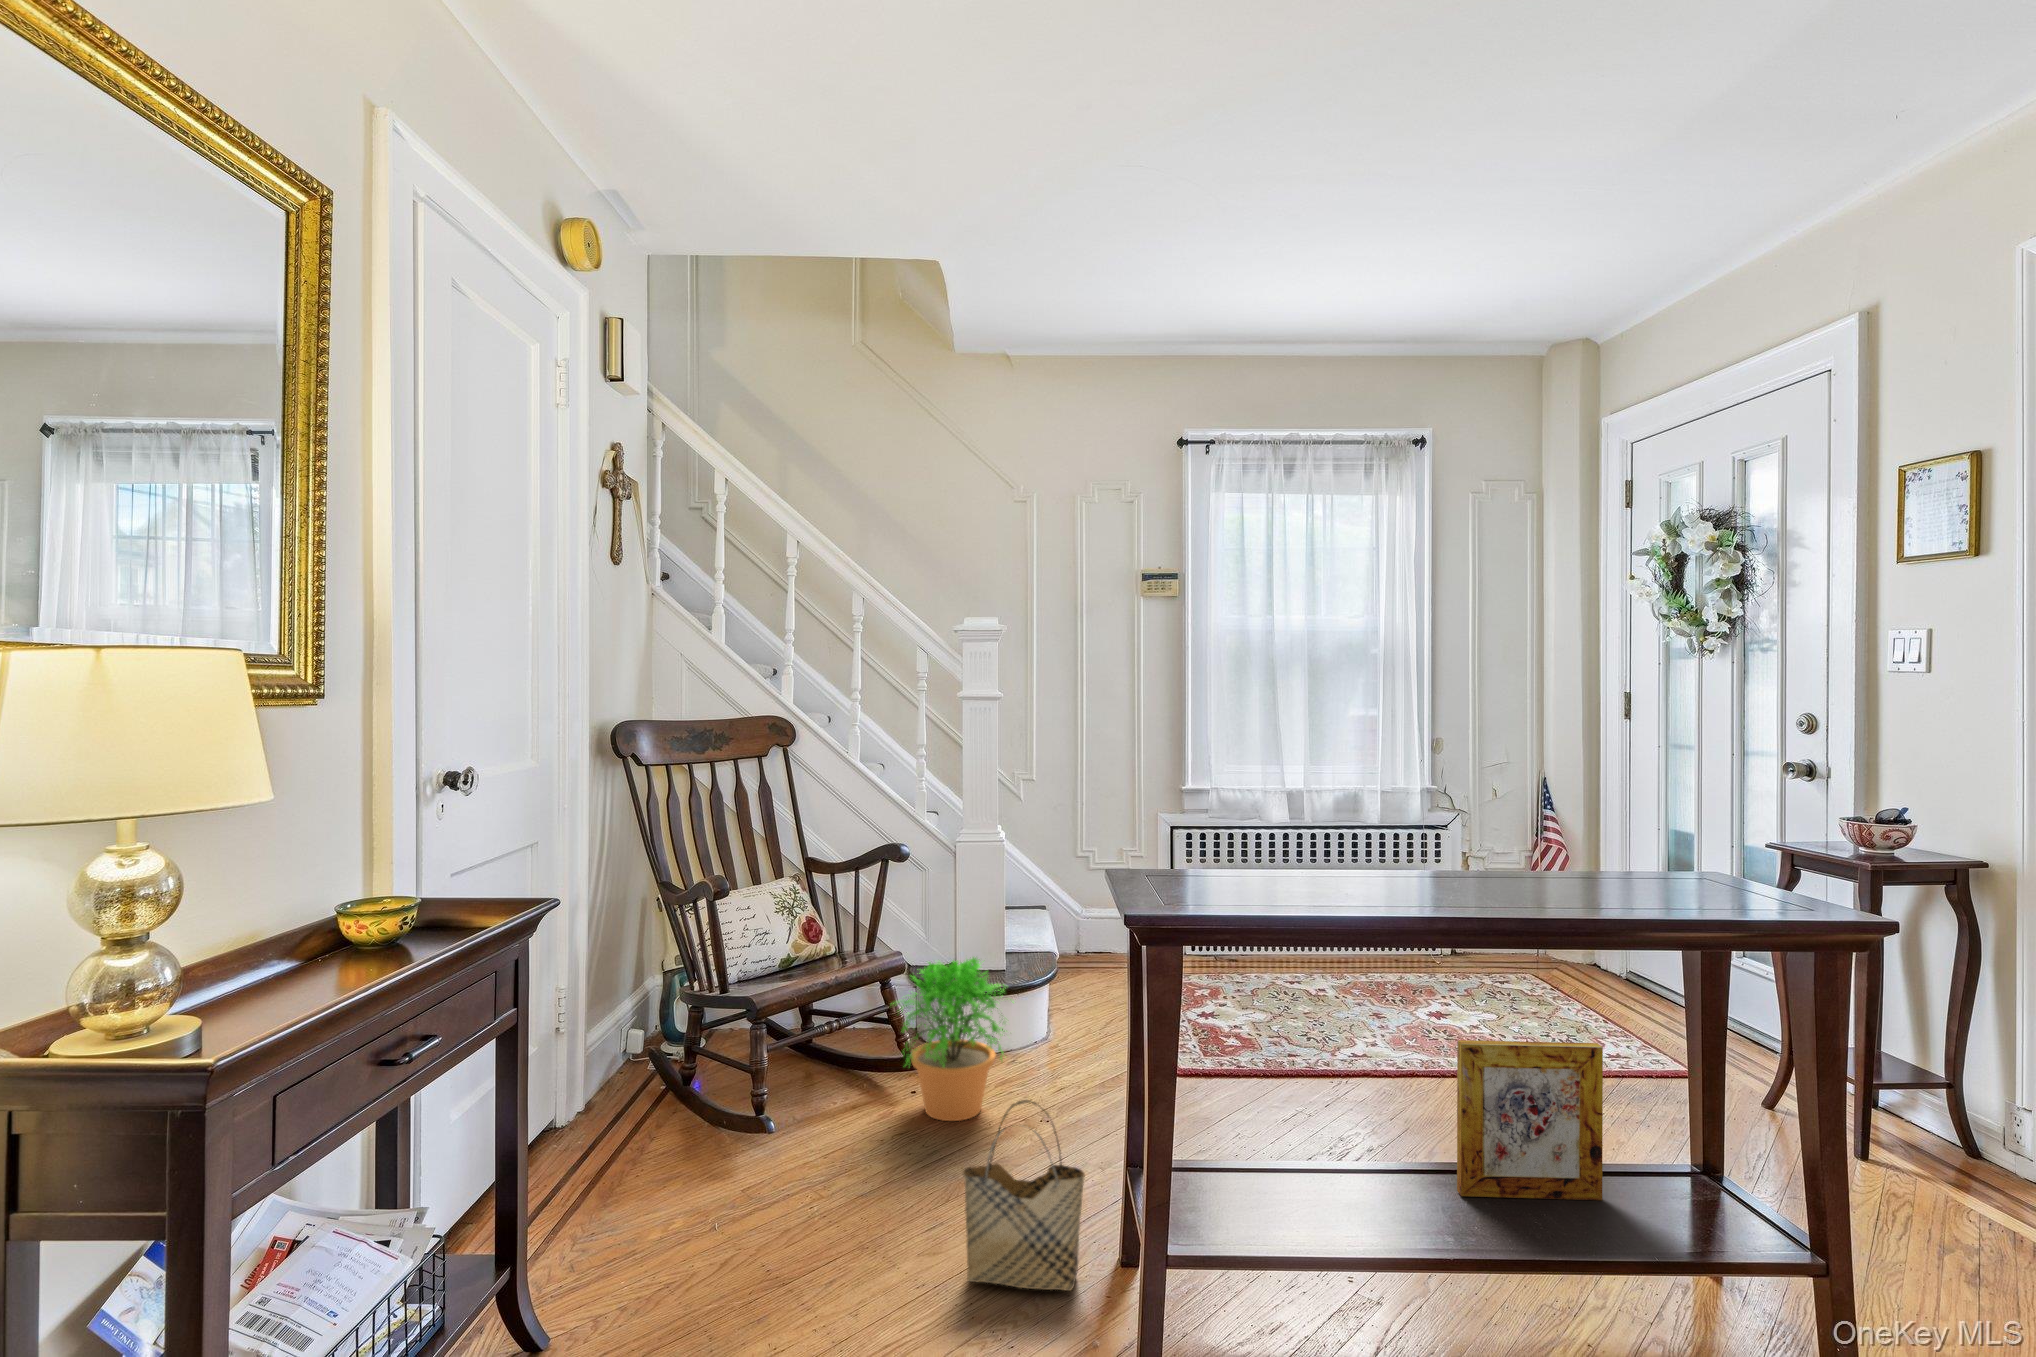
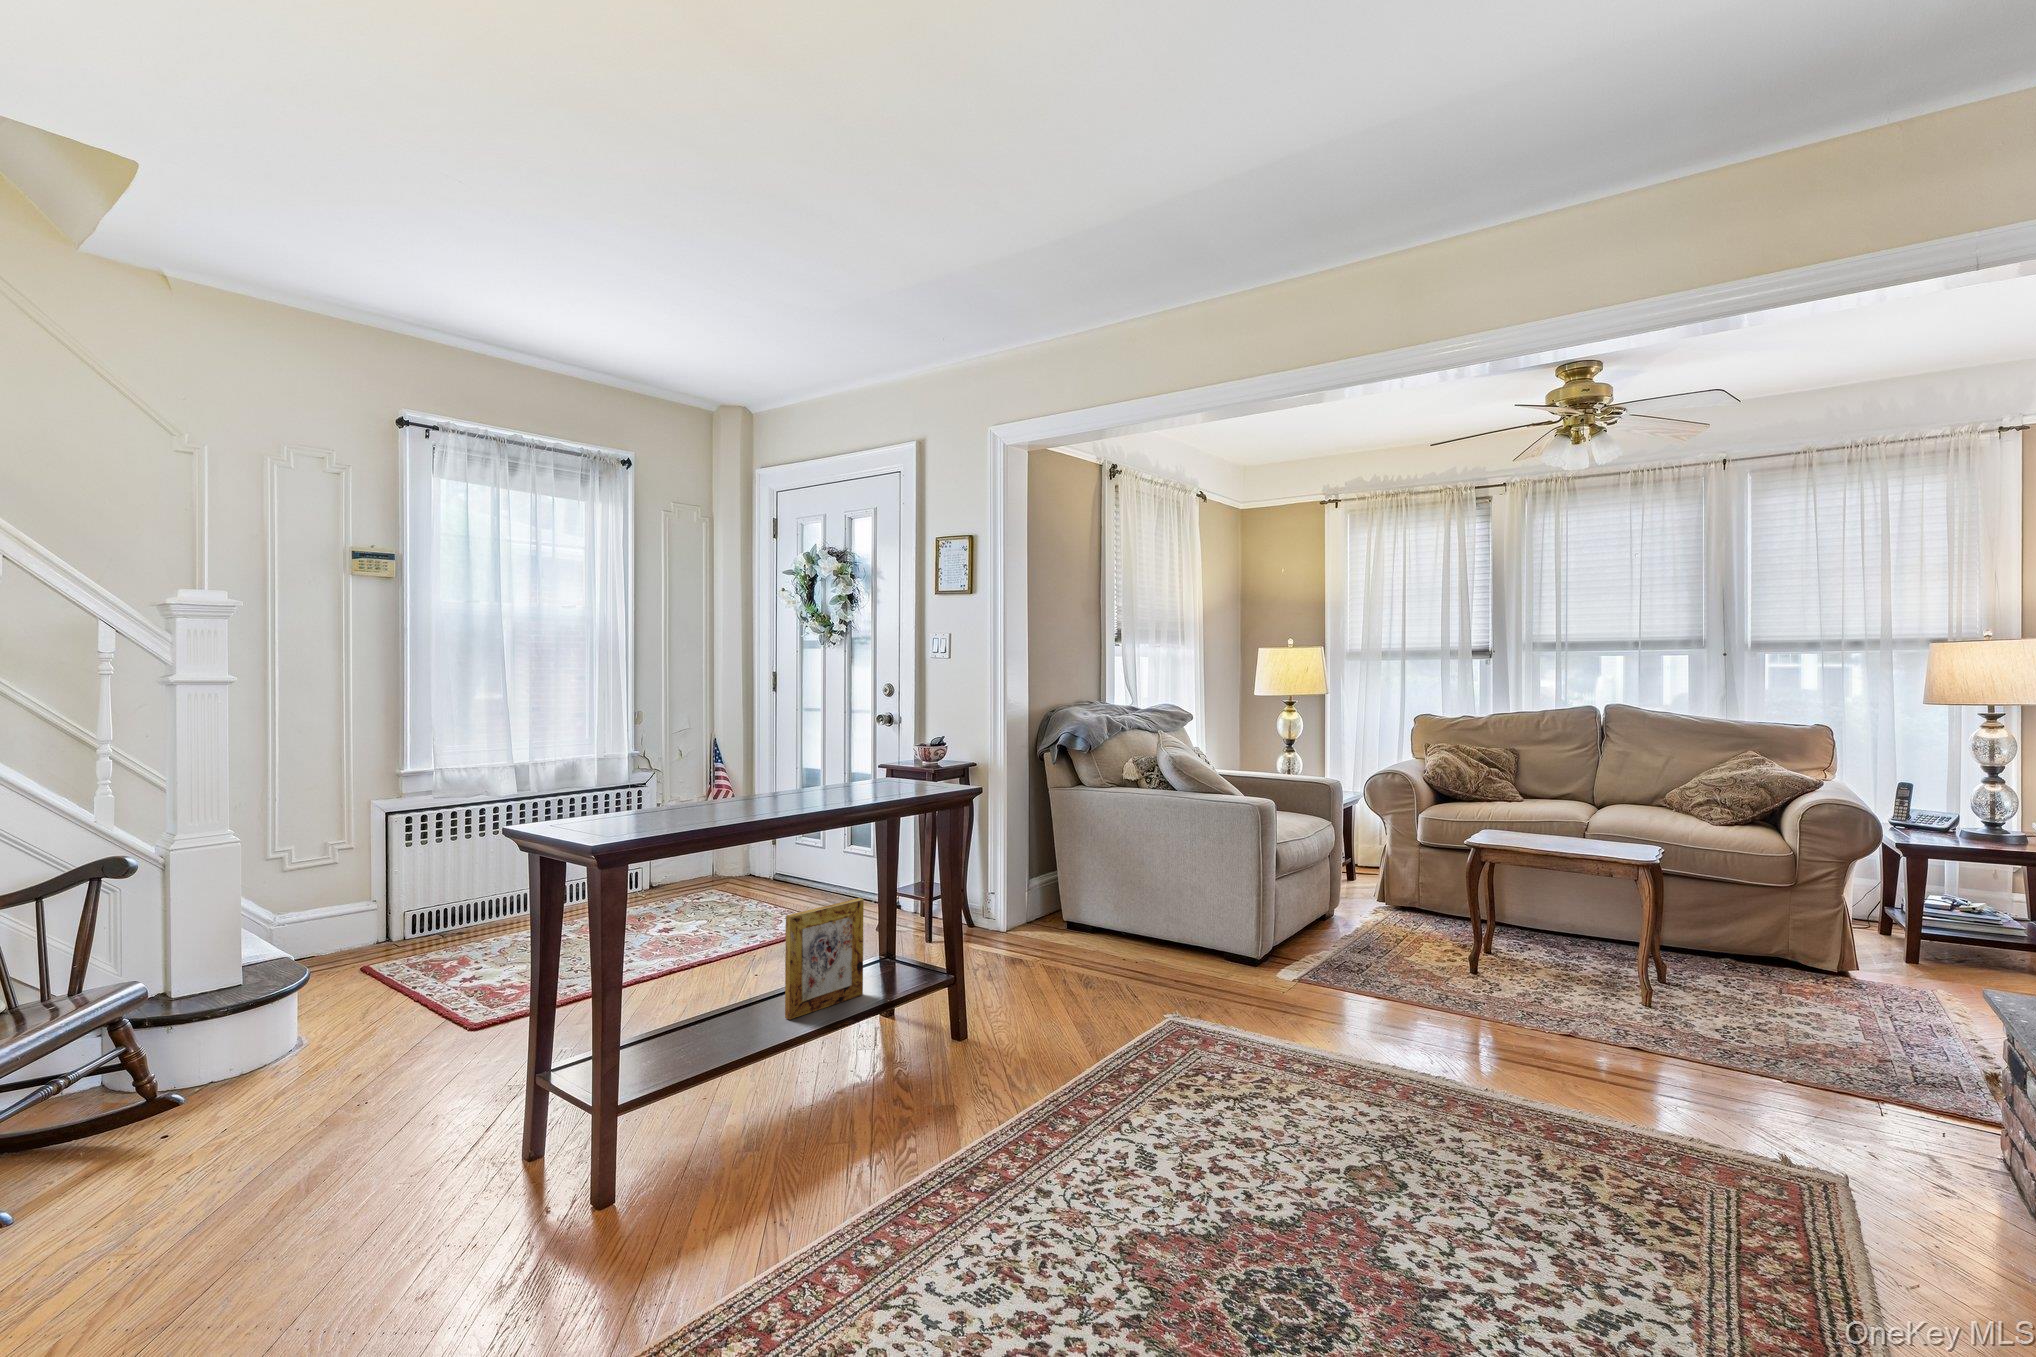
potted plant: present [893,957,1005,1121] -> none [139,963,326,1152]
woven basket: present [962,1100,1085,1291] -> none [377,1063,506,1249]

